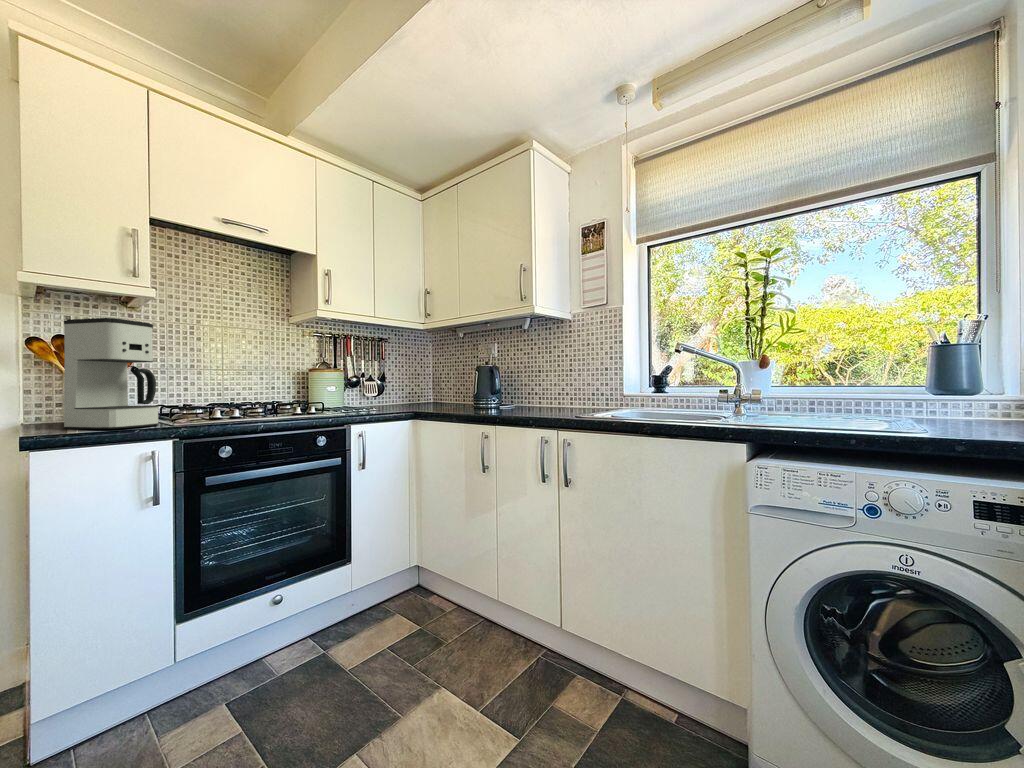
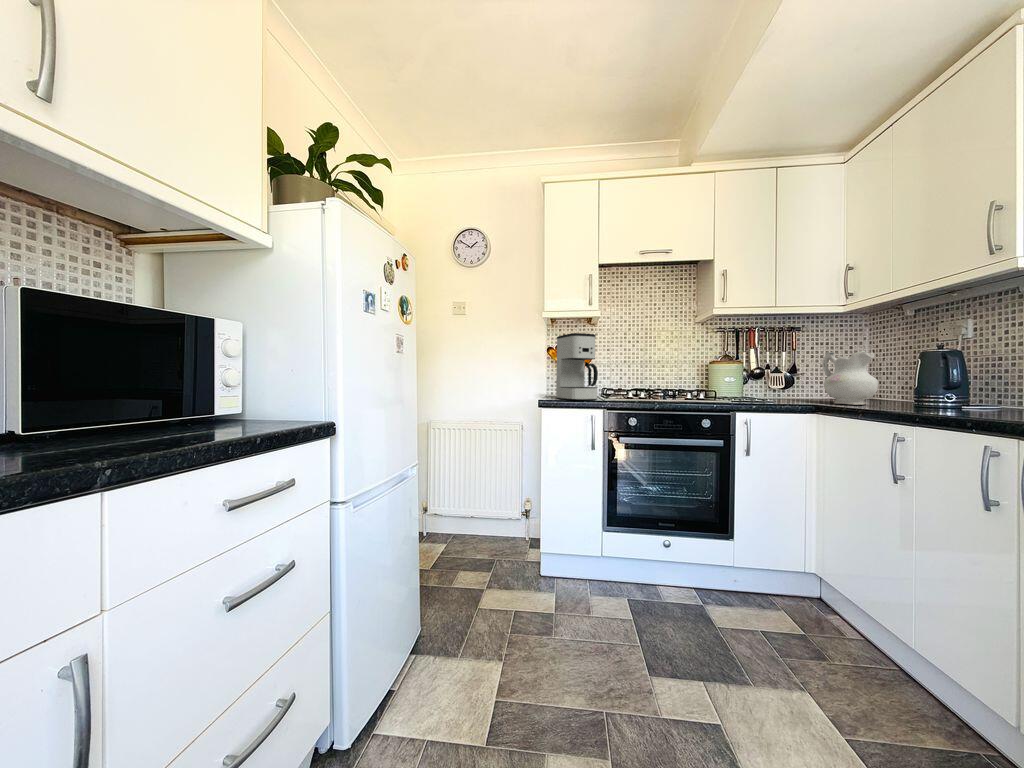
ceramic pitcher: none [414,364,453,409] -> present [823,351,878,405]

